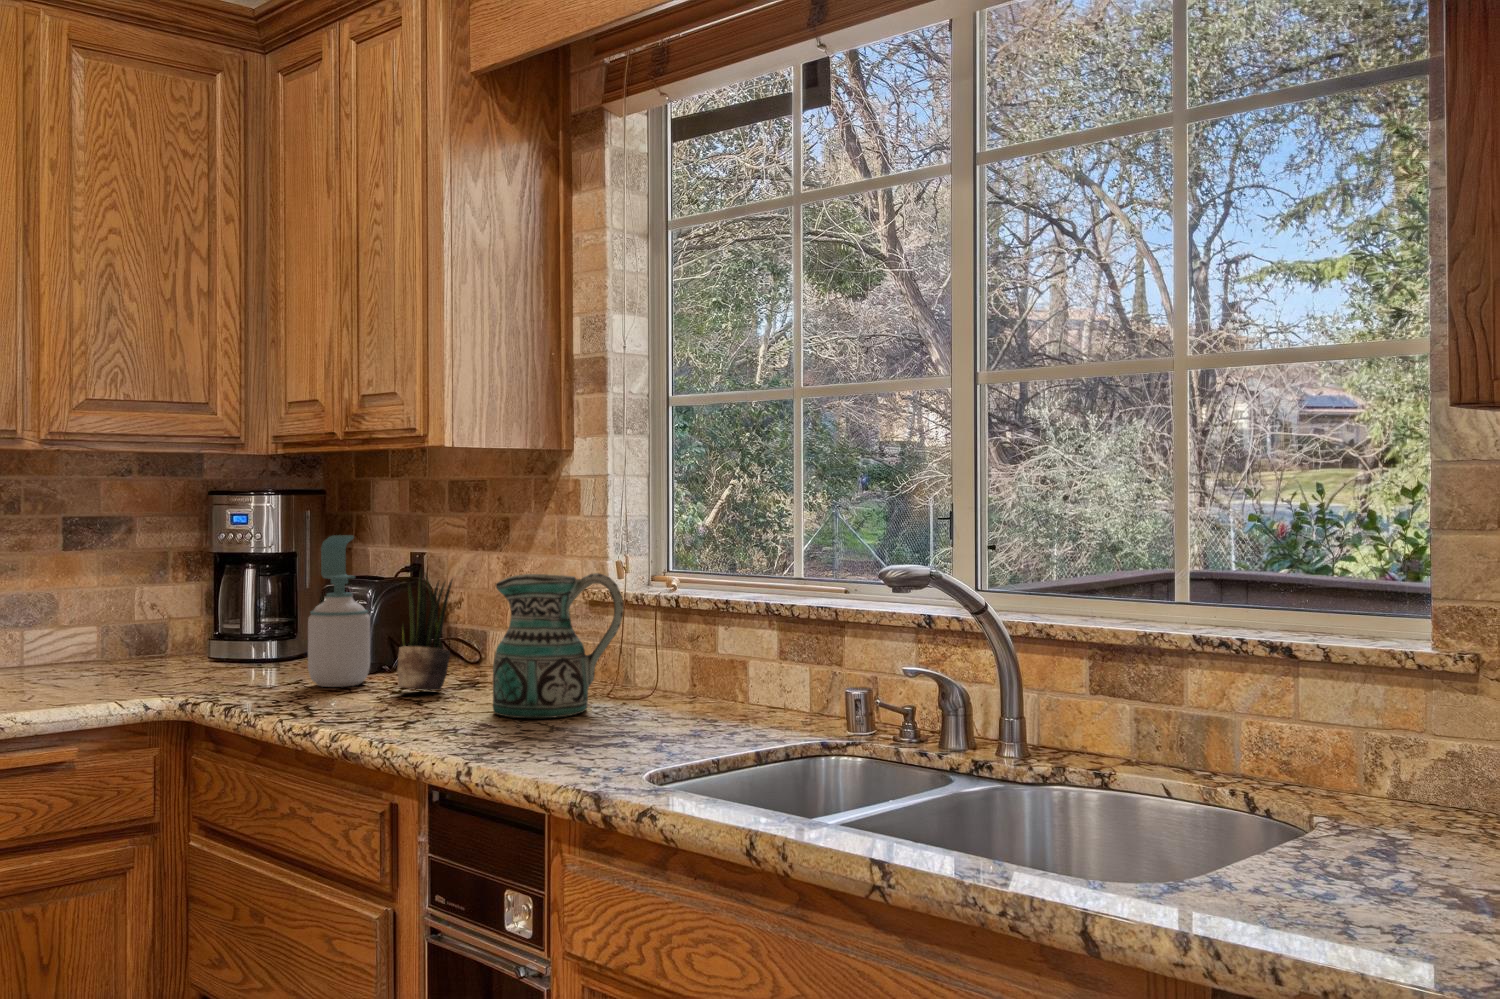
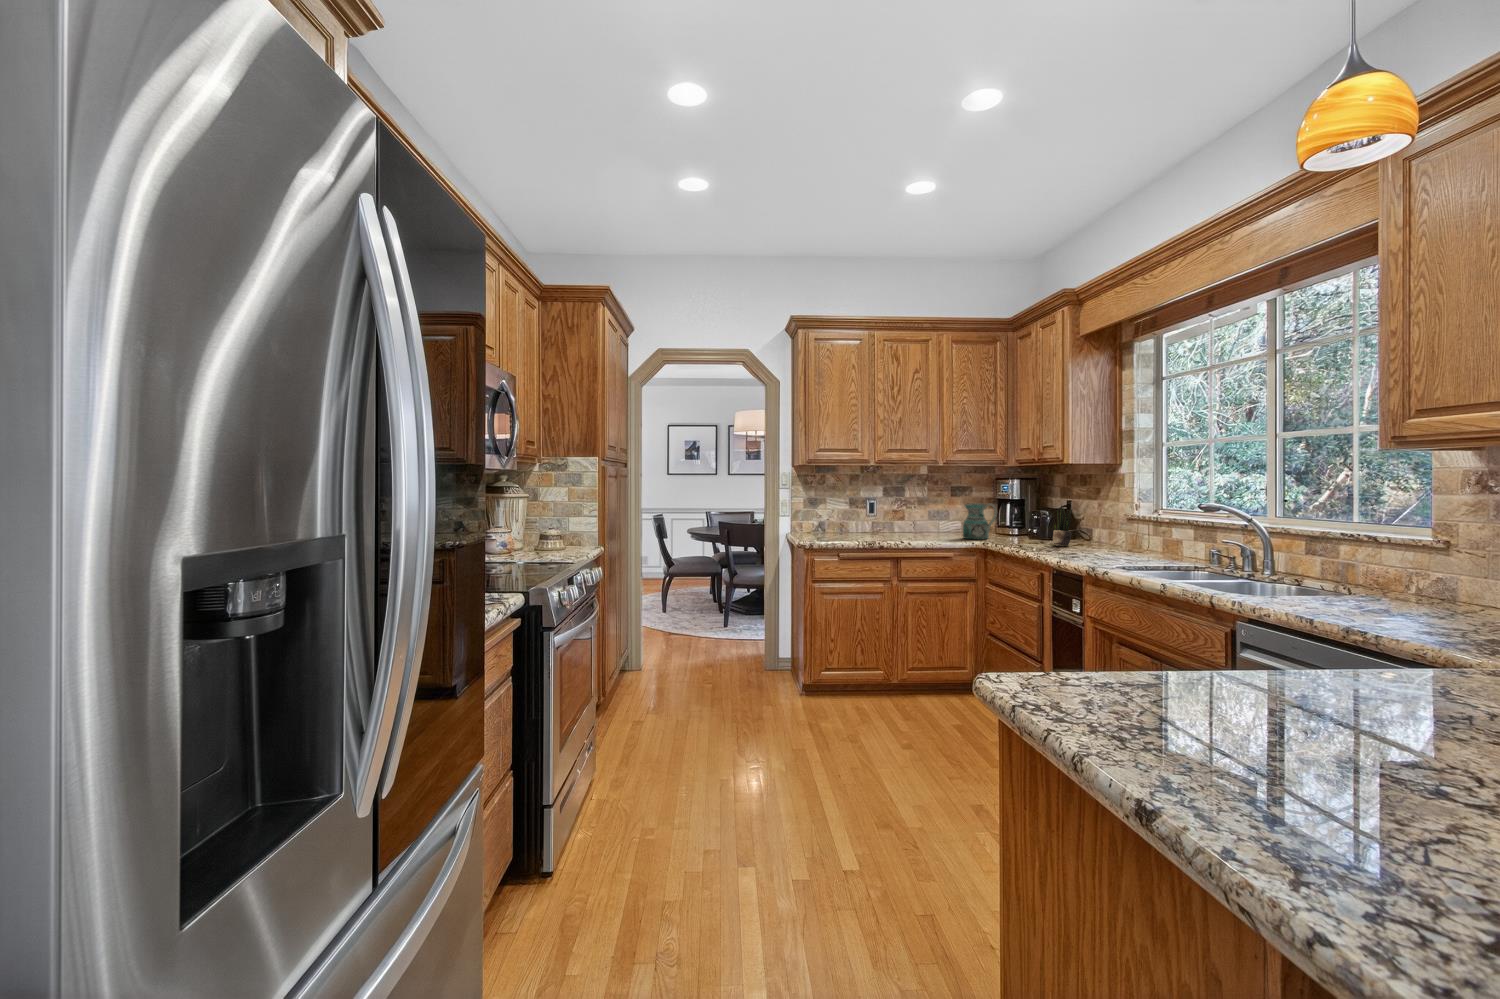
soap bottle: present [308,535,370,687] -> none [1025,494,1046,543]
ceramic pitcher: present [493,573,624,718] -> present [963,503,997,540]

